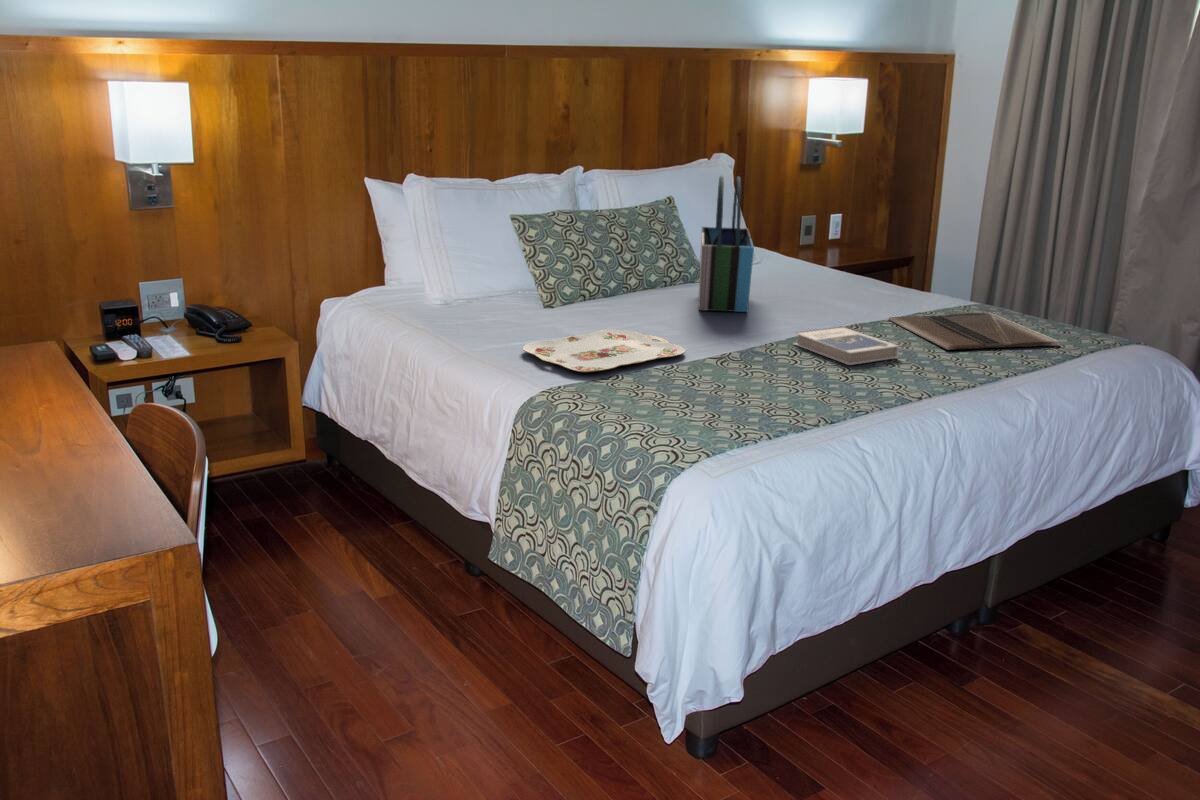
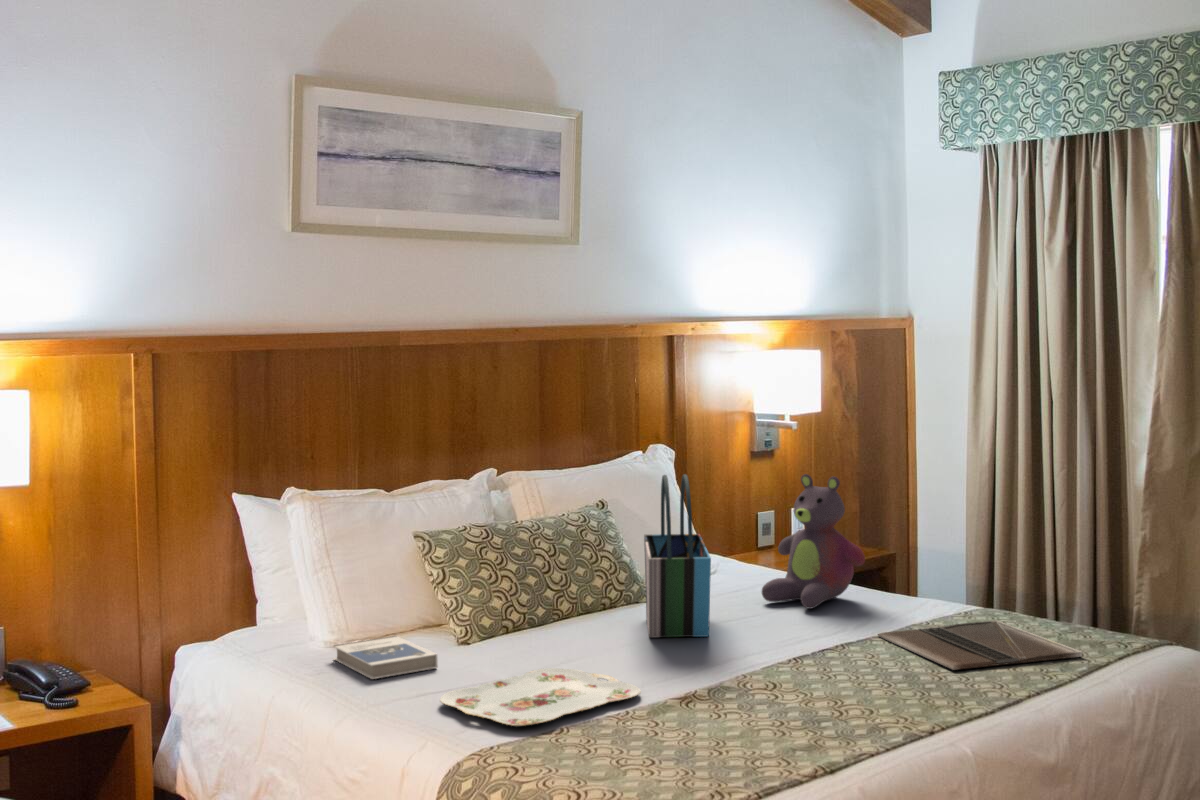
stuffed bear: none [796,183,885,295] -> present [762,474,865,609]
hardback book: present [794,327,899,365] -> present [333,636,438,679]

